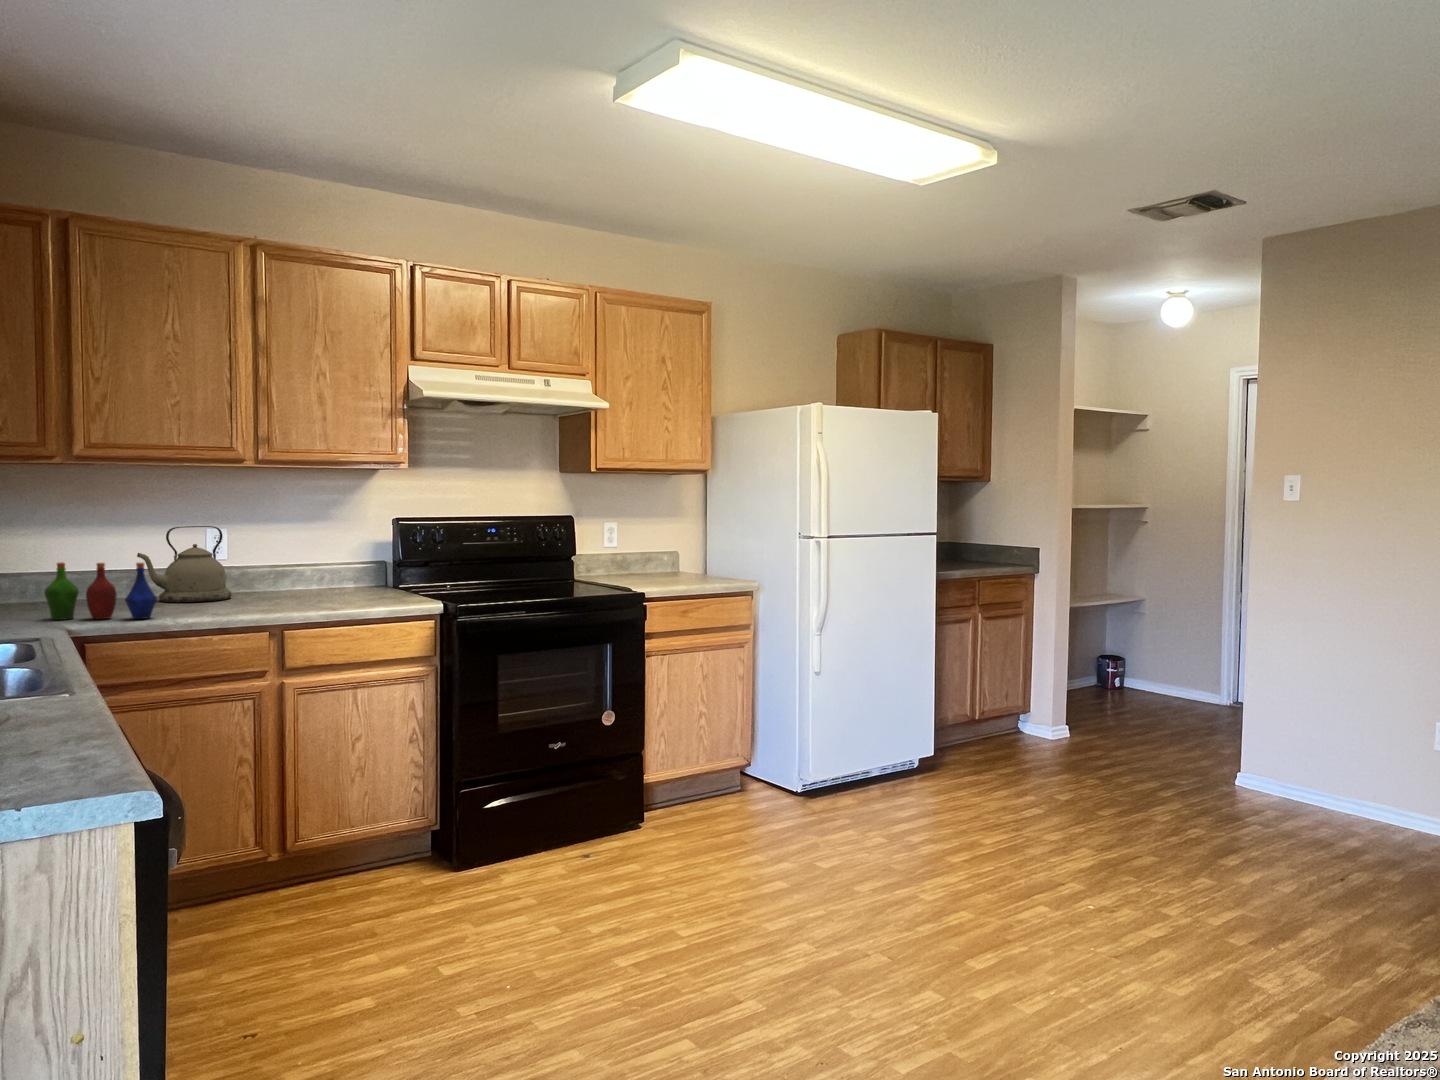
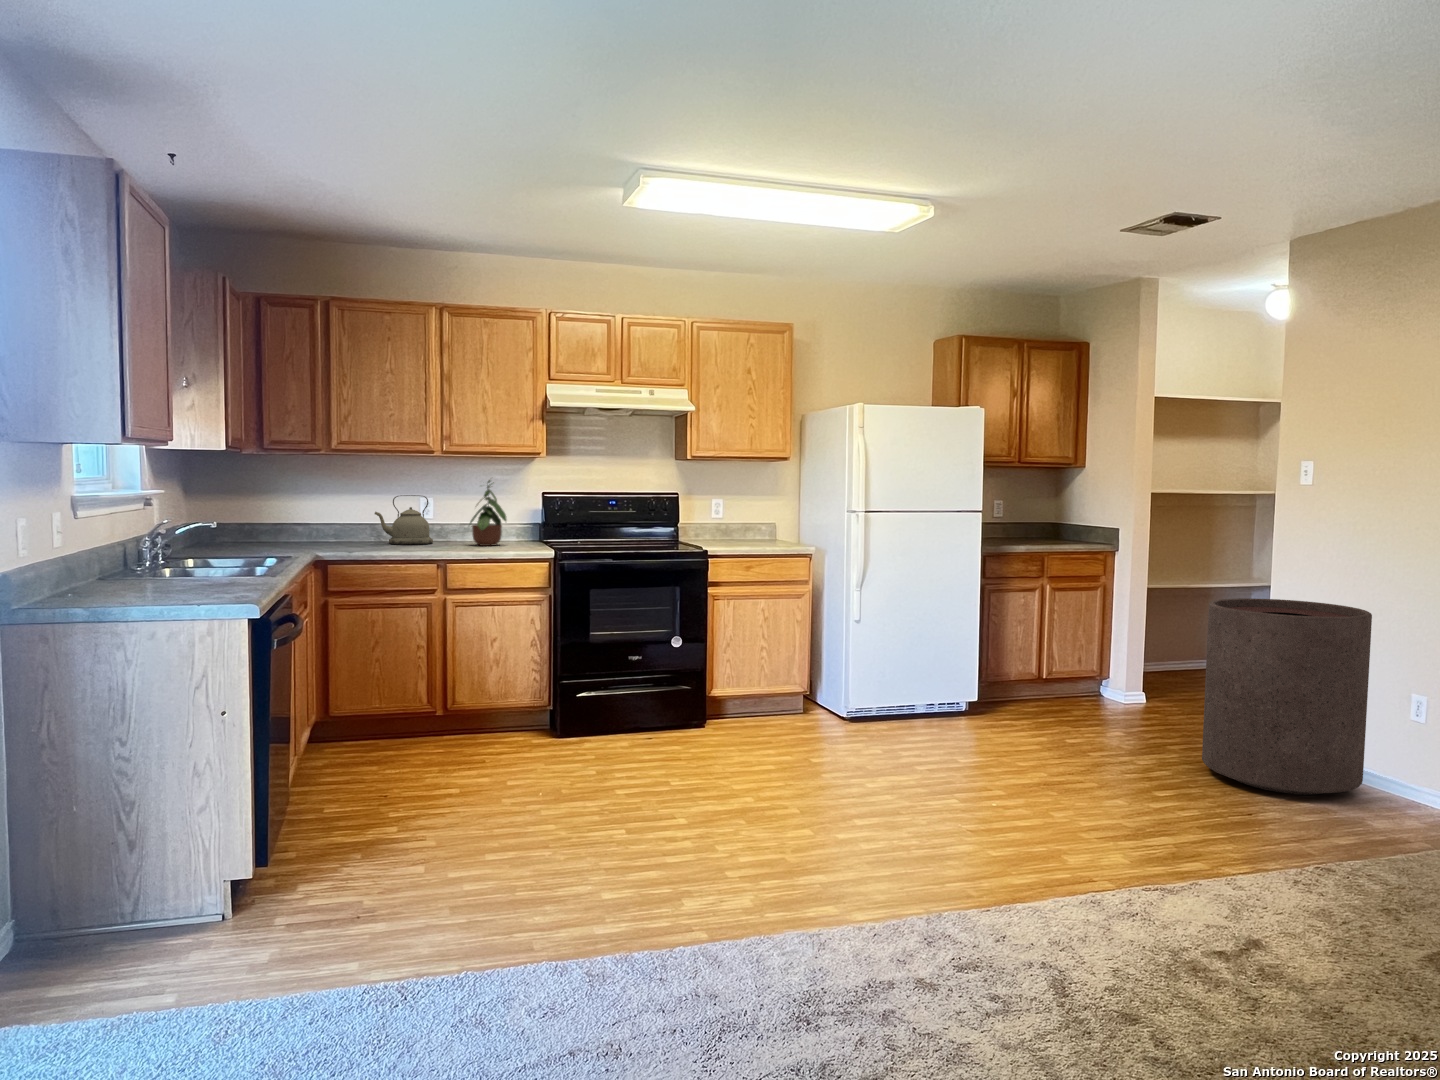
potted plant: none [289,498,359,599] -> present [469,480,506,546]
bottle: present [45,563,157,620] -> none [312,515,372,551]
trash can: none [1214,624,1396,838] -> present [1202,598,1372,795]

